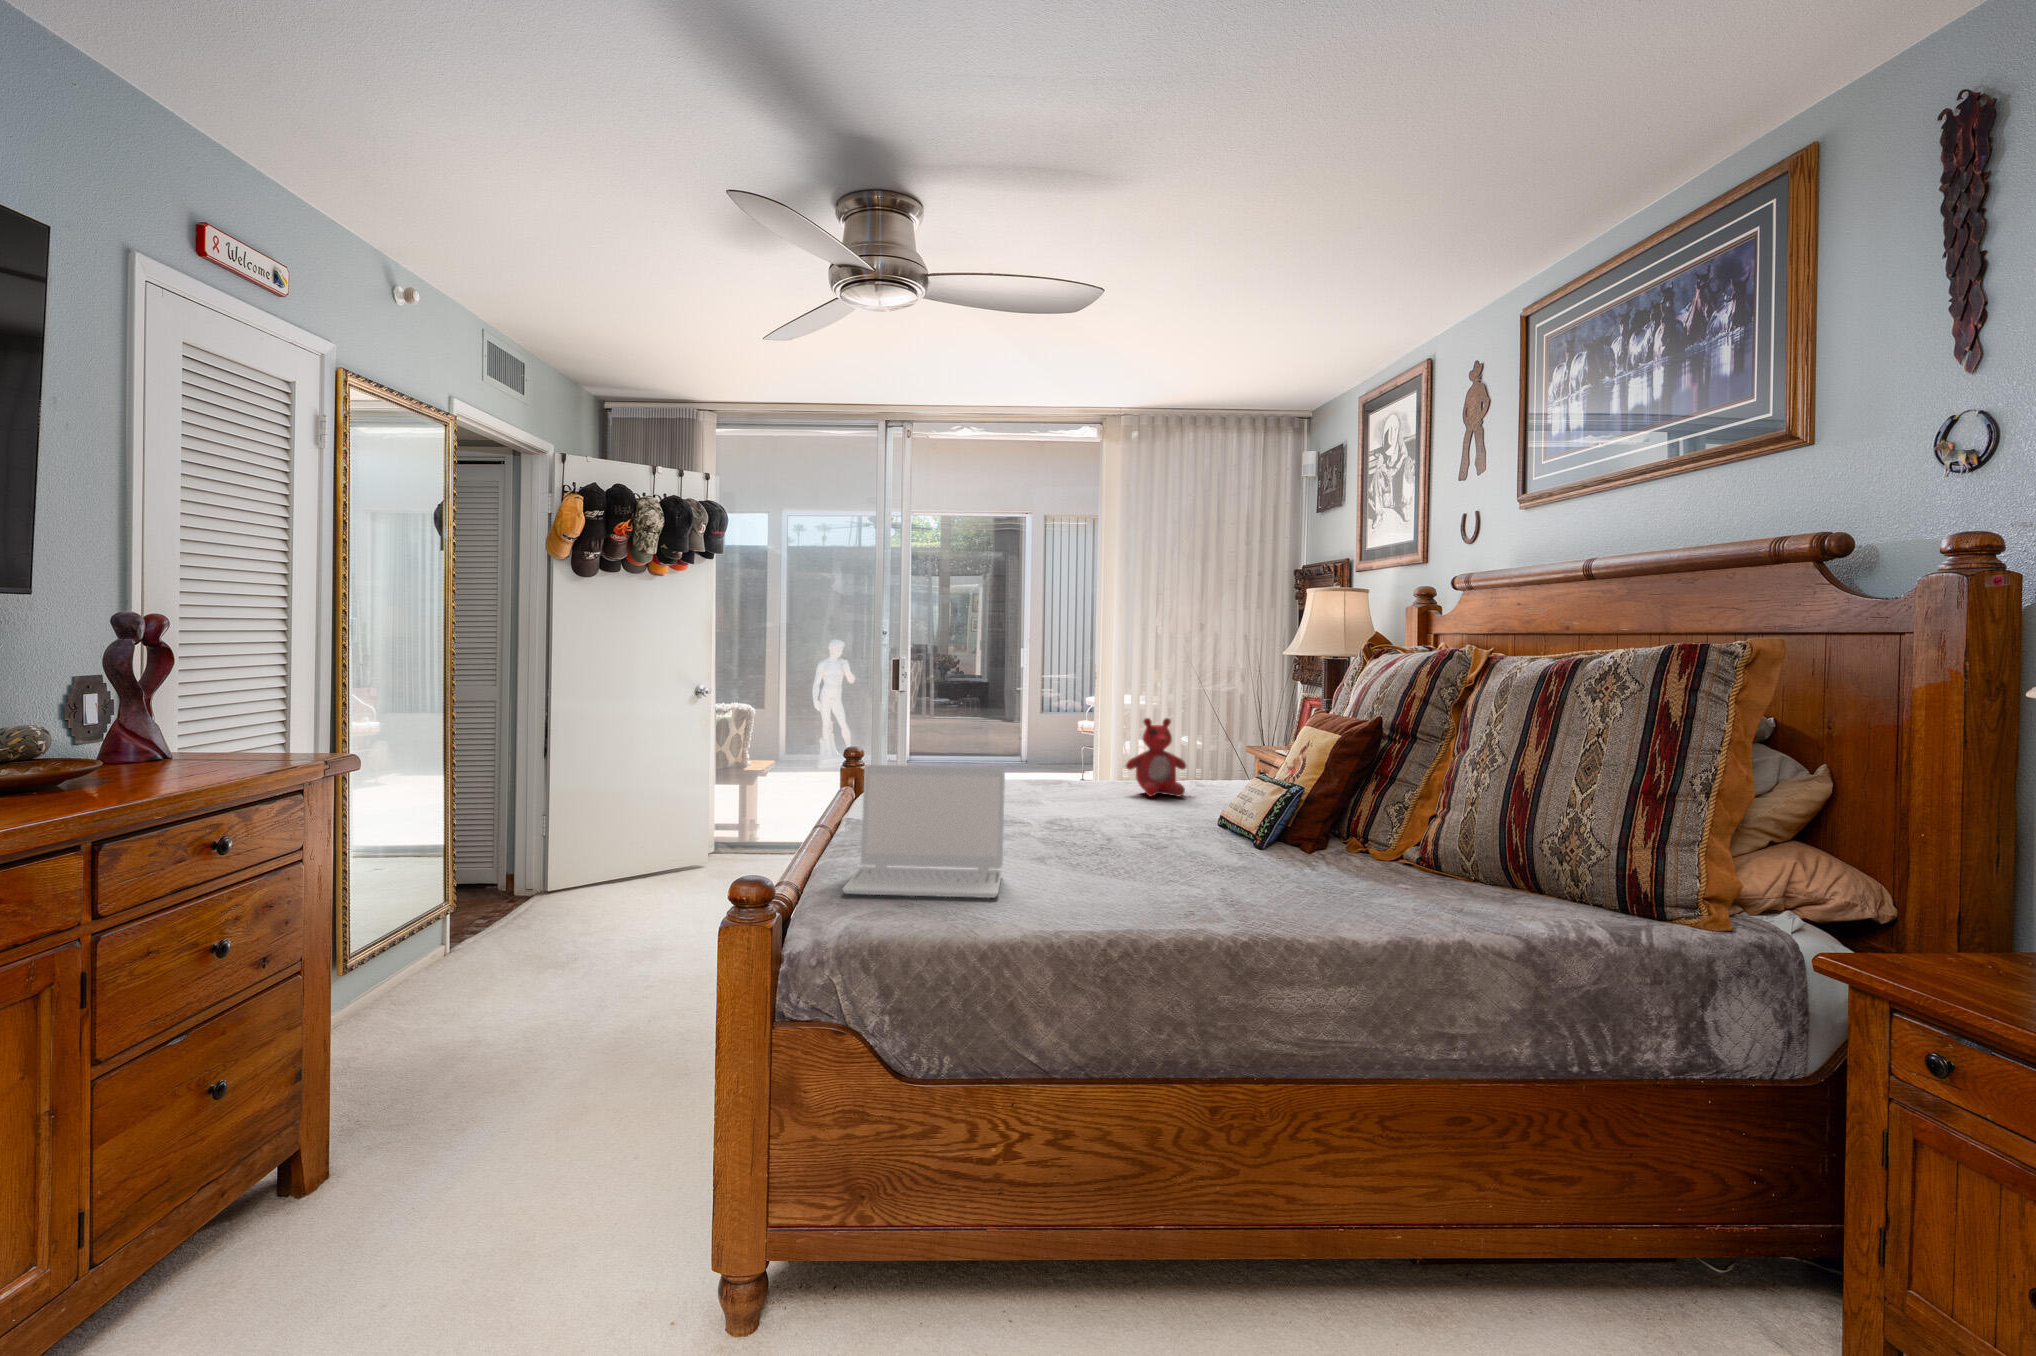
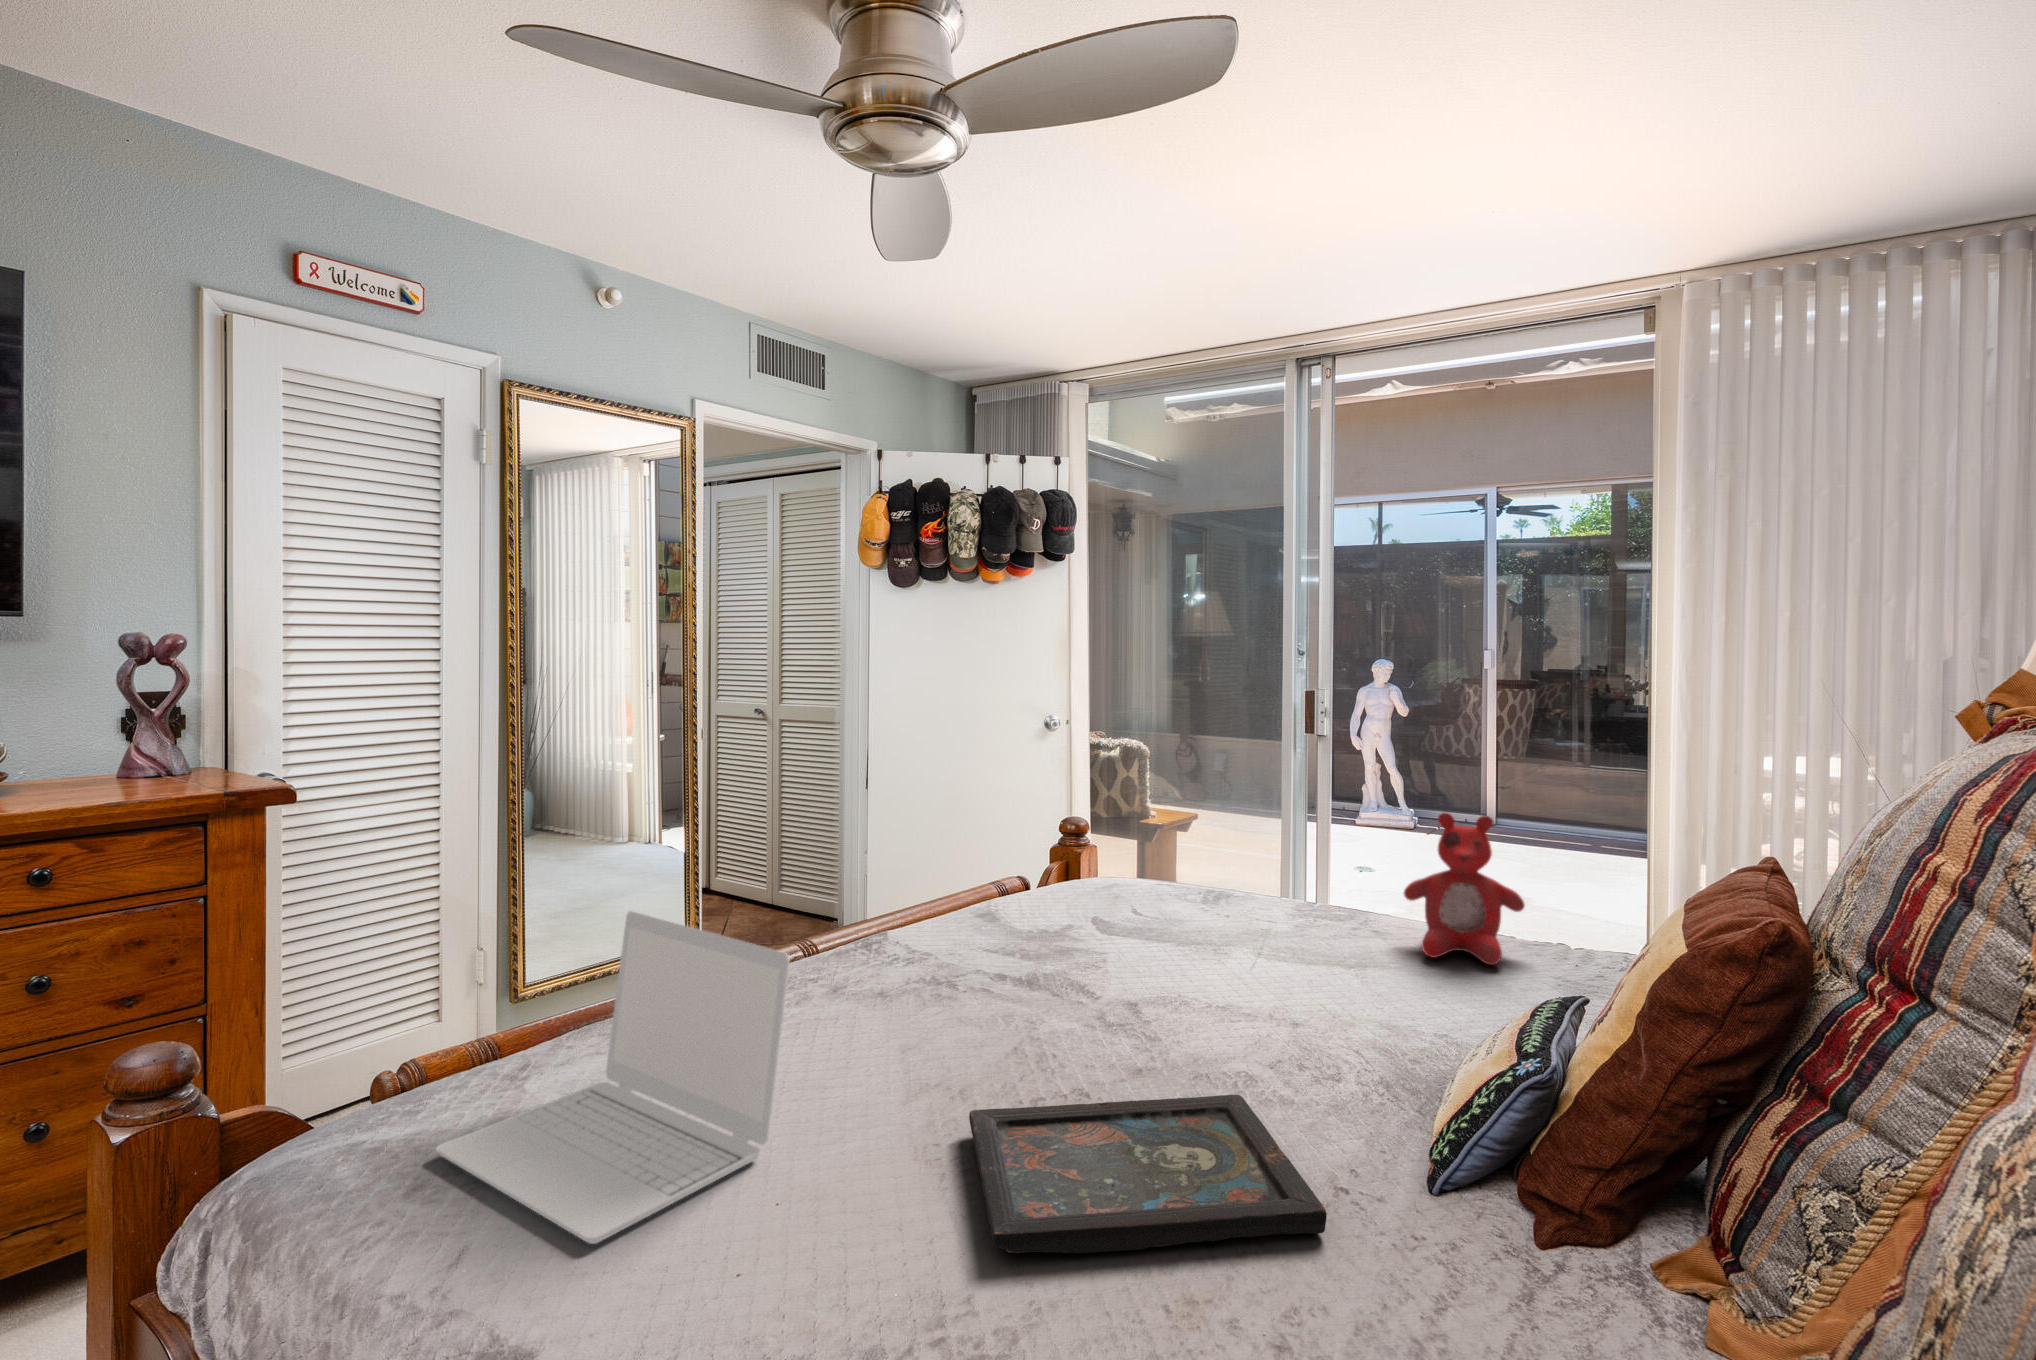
tray: none [1070,833,1249,874] -> present [969,1095,1327,1253]

